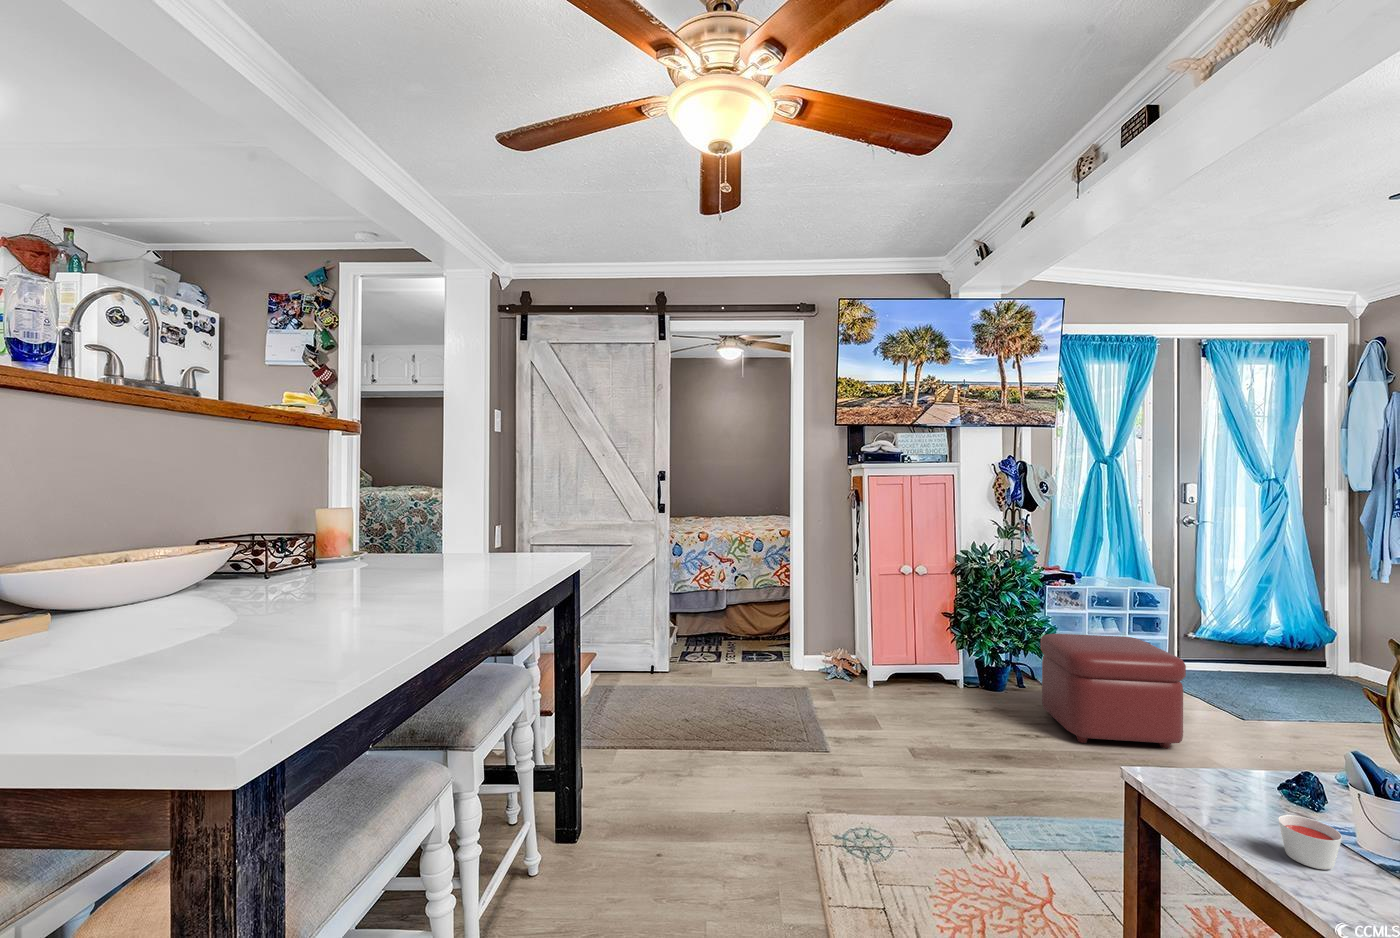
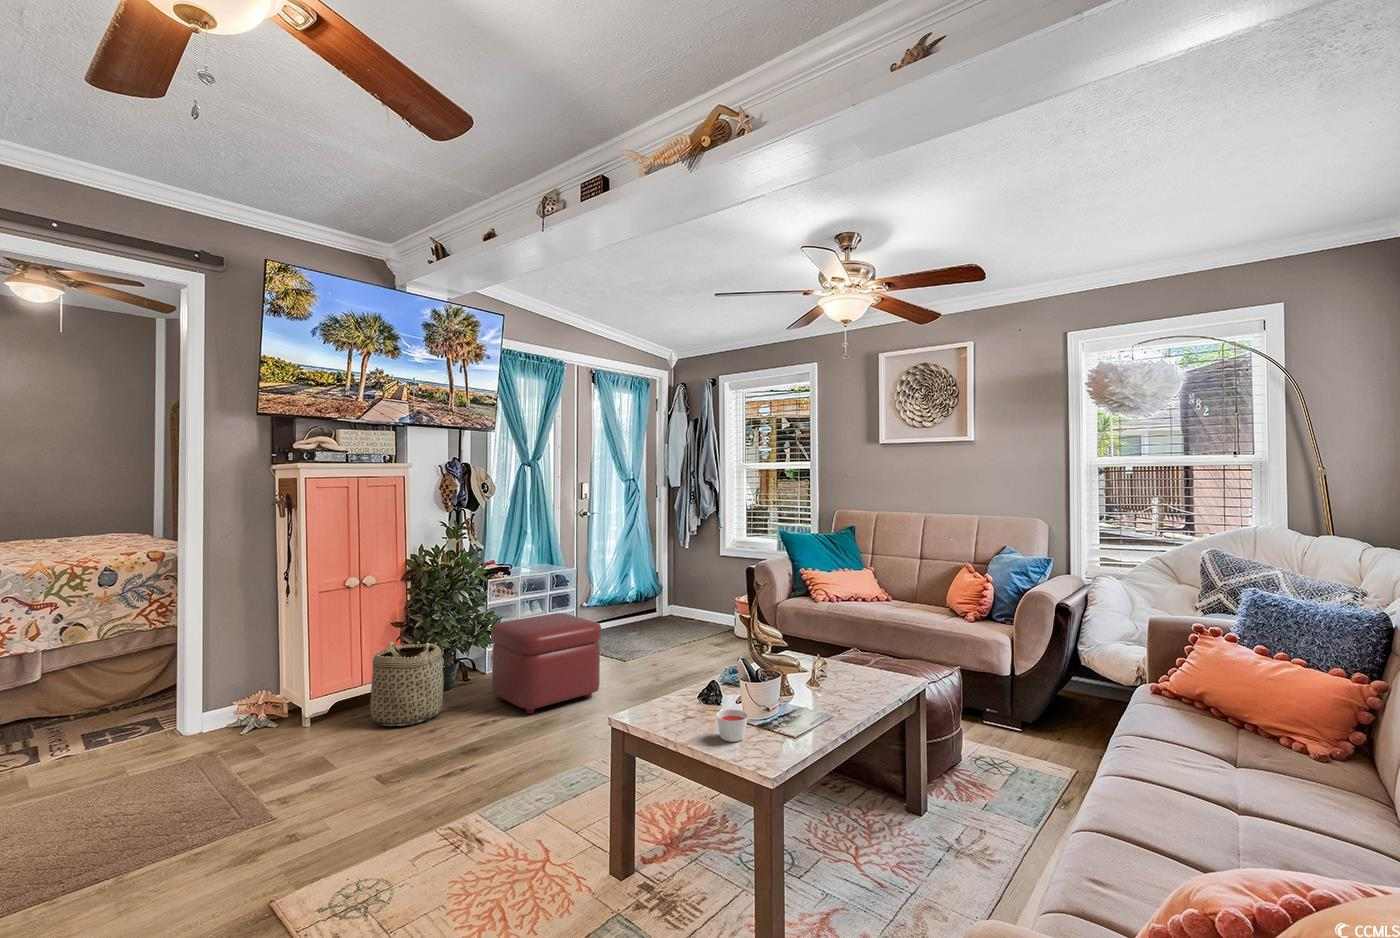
basket: none [919,630,987,714] -> present [370,642,443,726]

